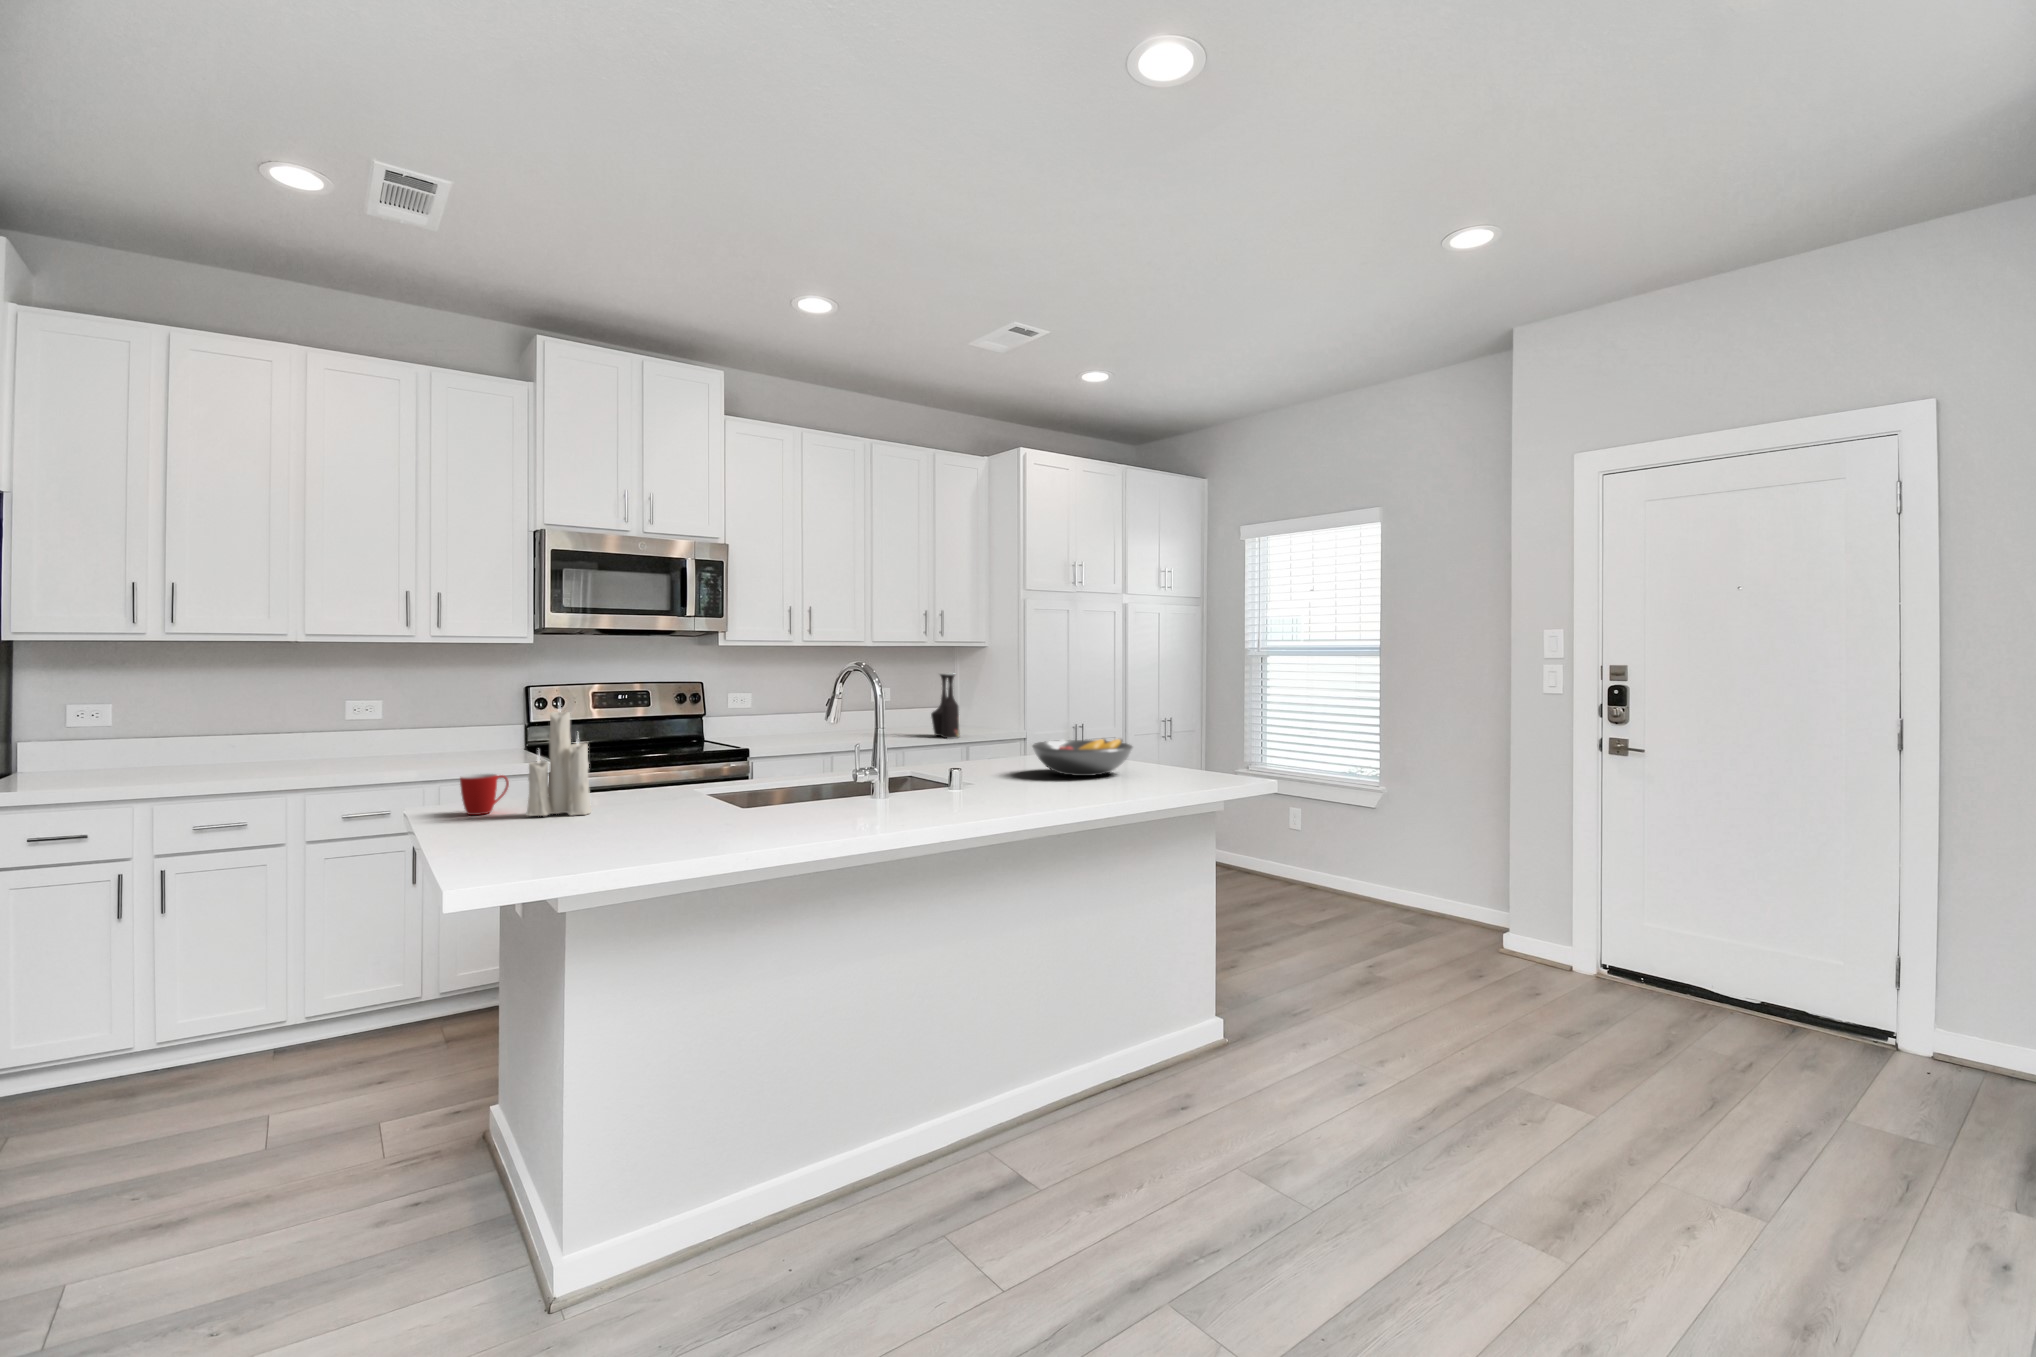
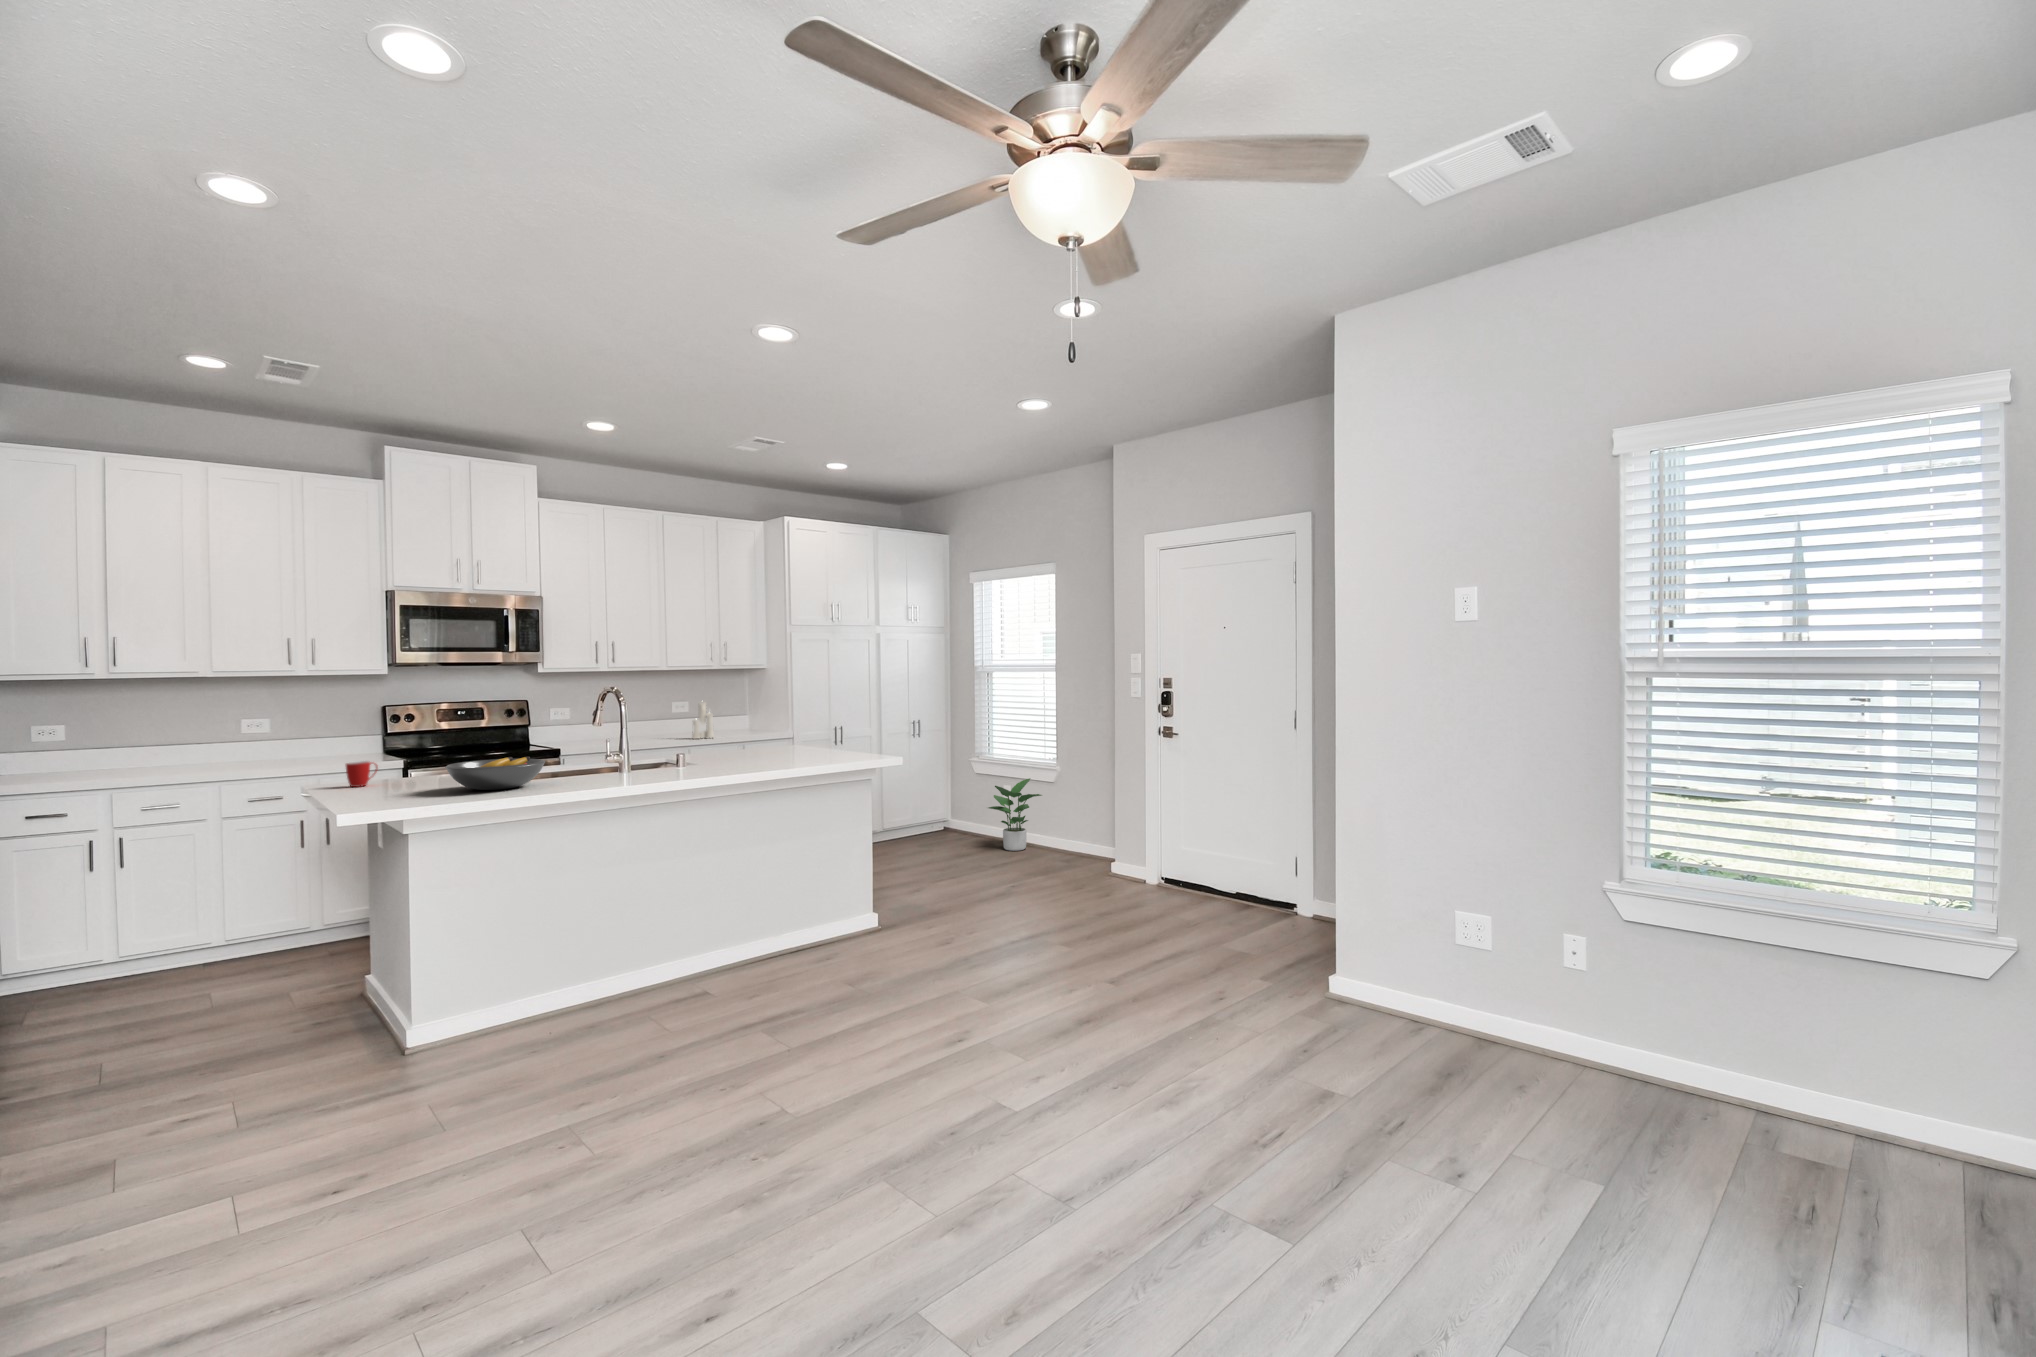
vase: present [931,673,960,739] -> none [719,689,740,740]
candle: present [526,705,592,816] -> present [692,703,714,739]
fruit bowl: present [1032,738,1132,776] -> present [445,757,545,790]
potted plant: none [1280,798,1360,896] -> present [988,778,1042,851]

